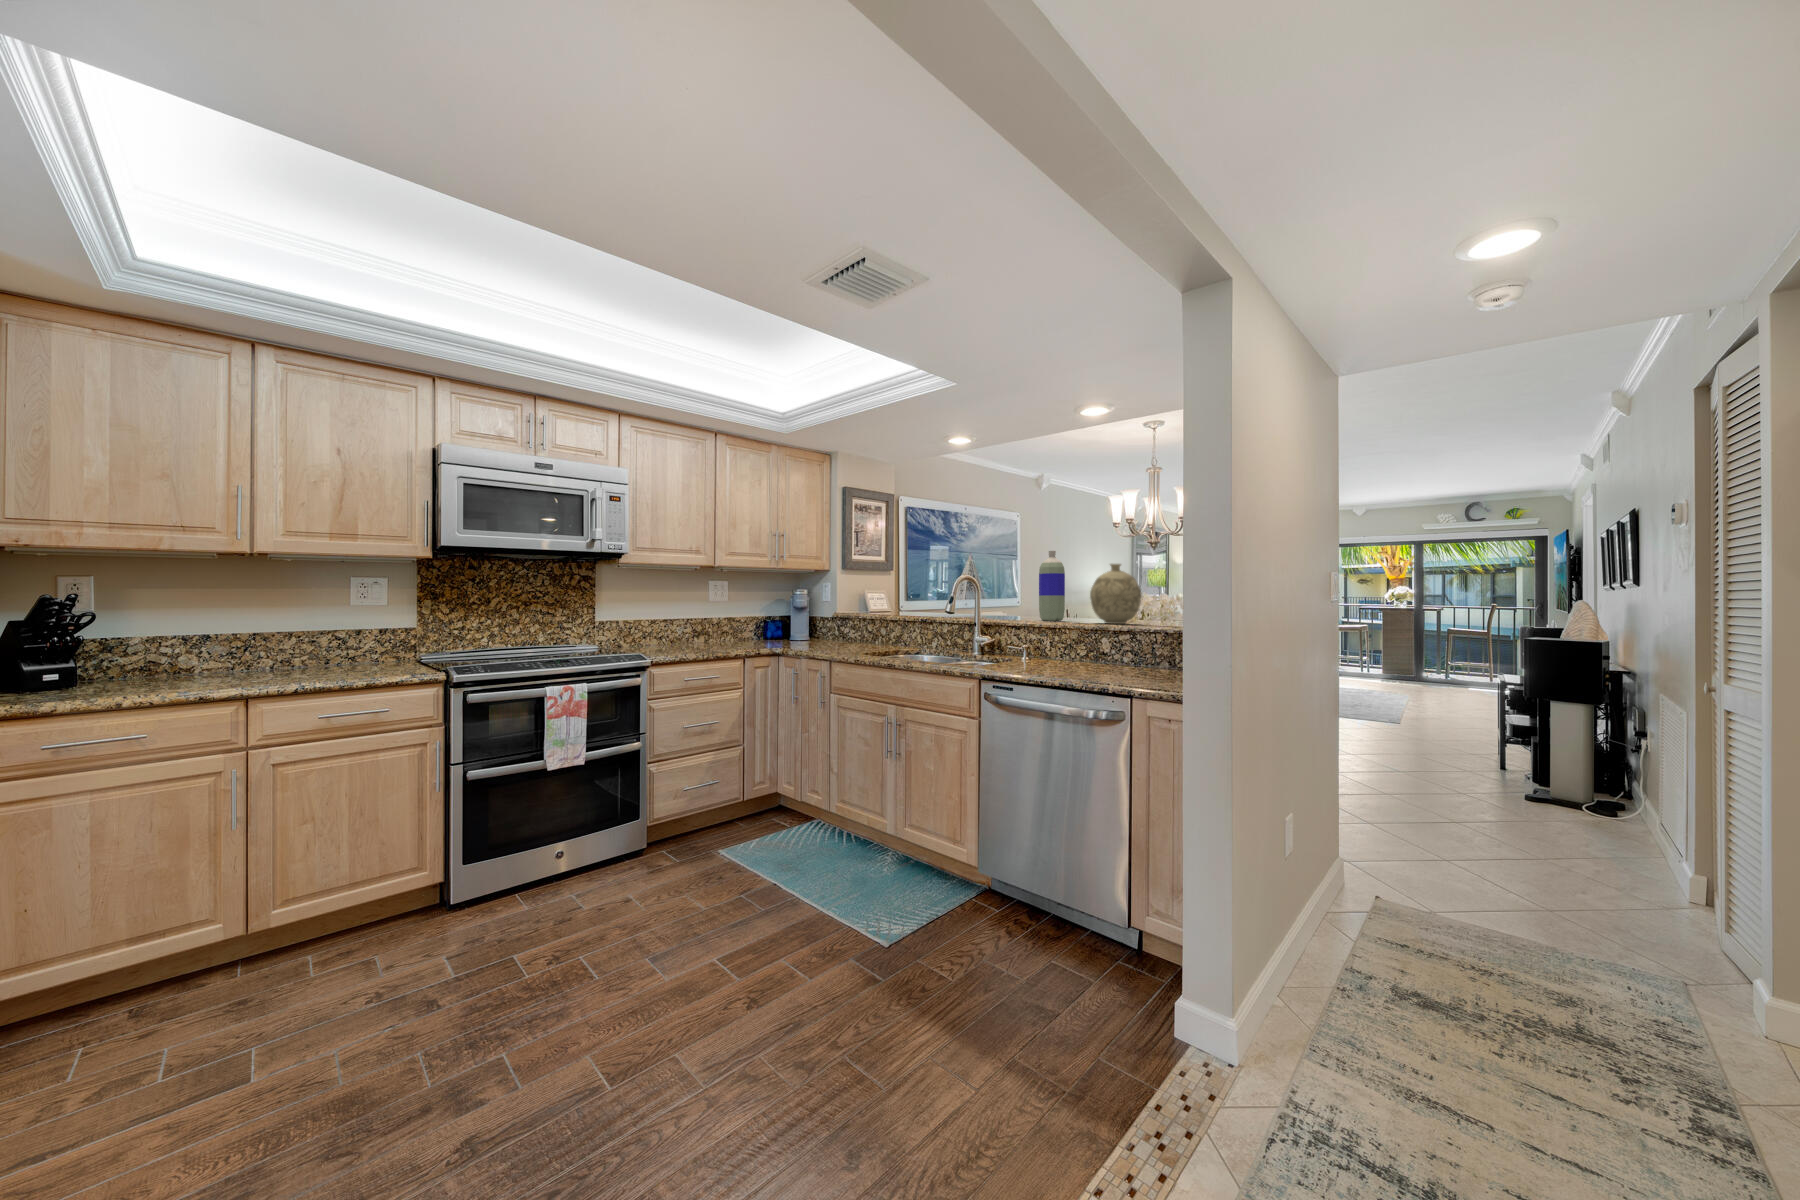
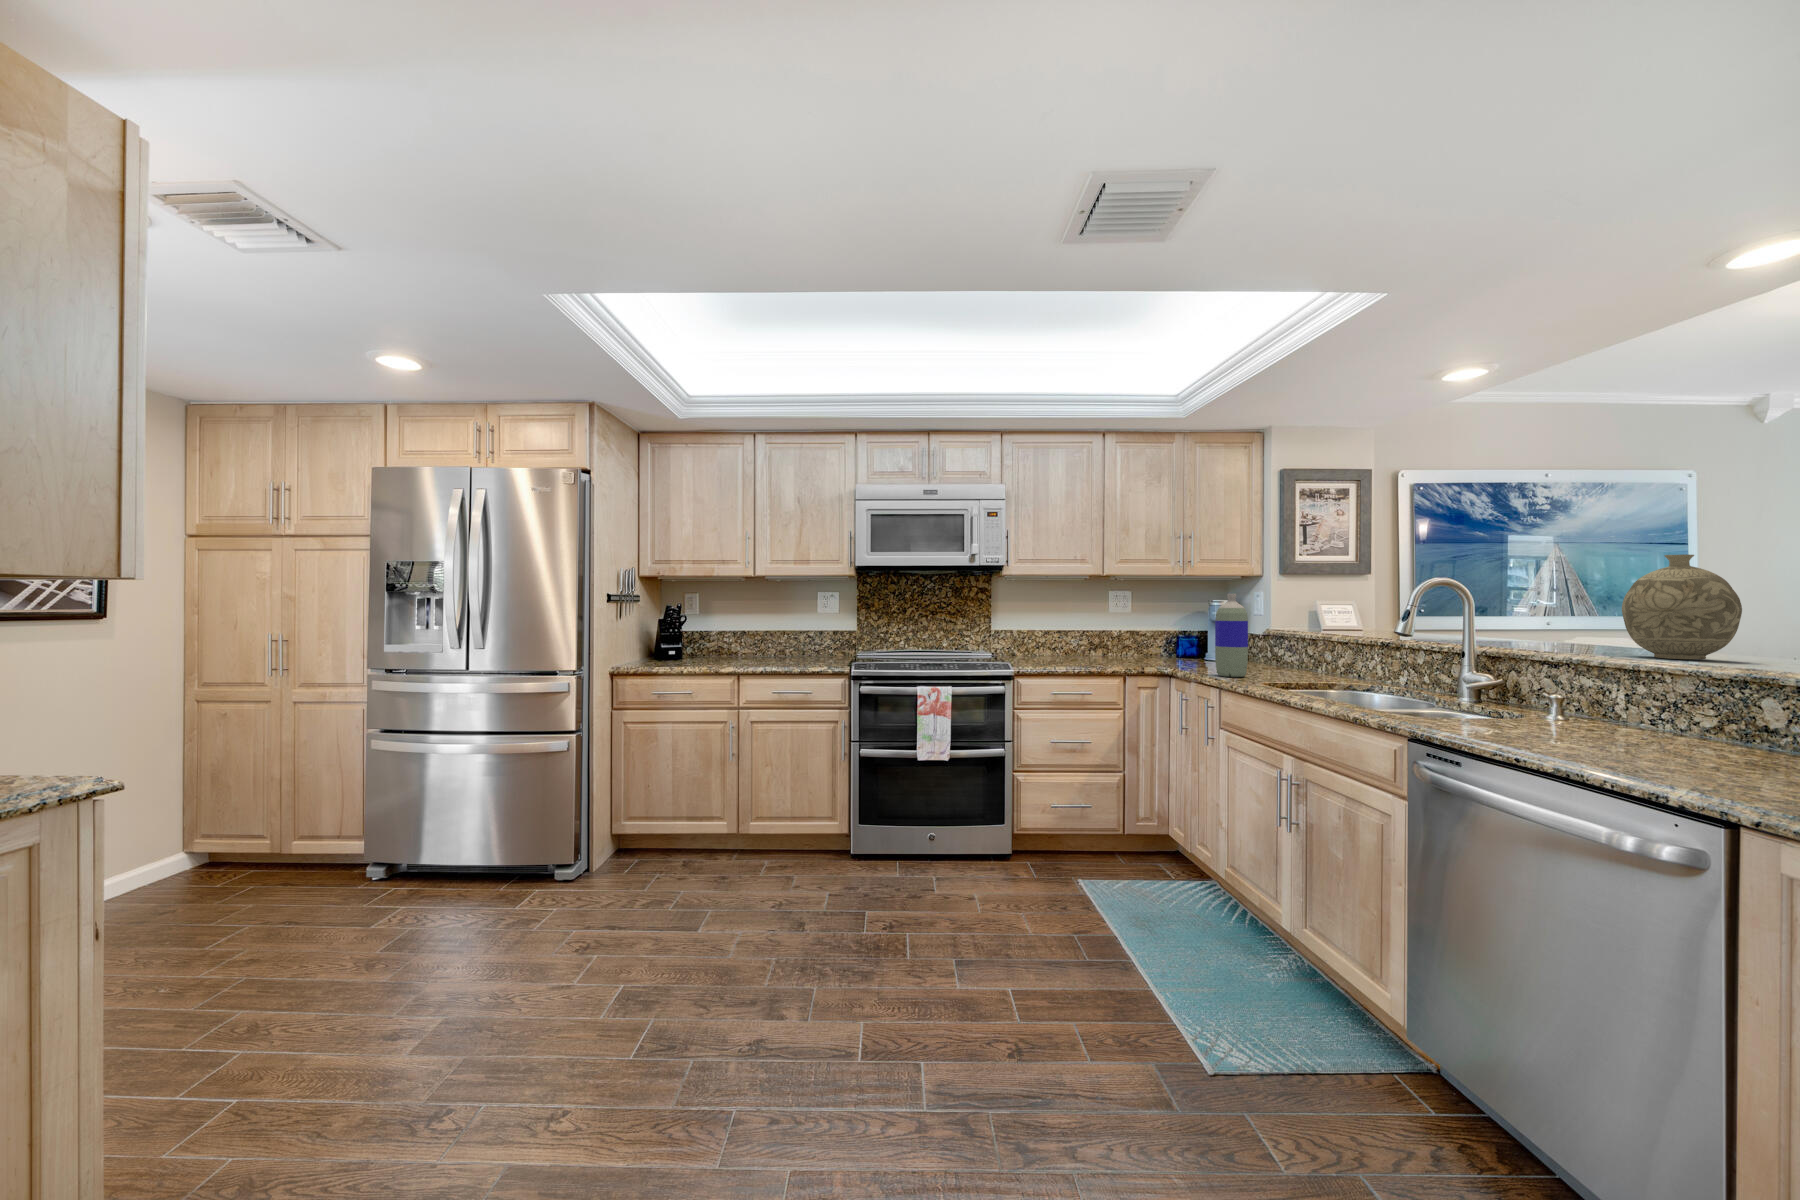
bottle: present [1039,551,1065,621] -> present [1215,594,1248,677]

